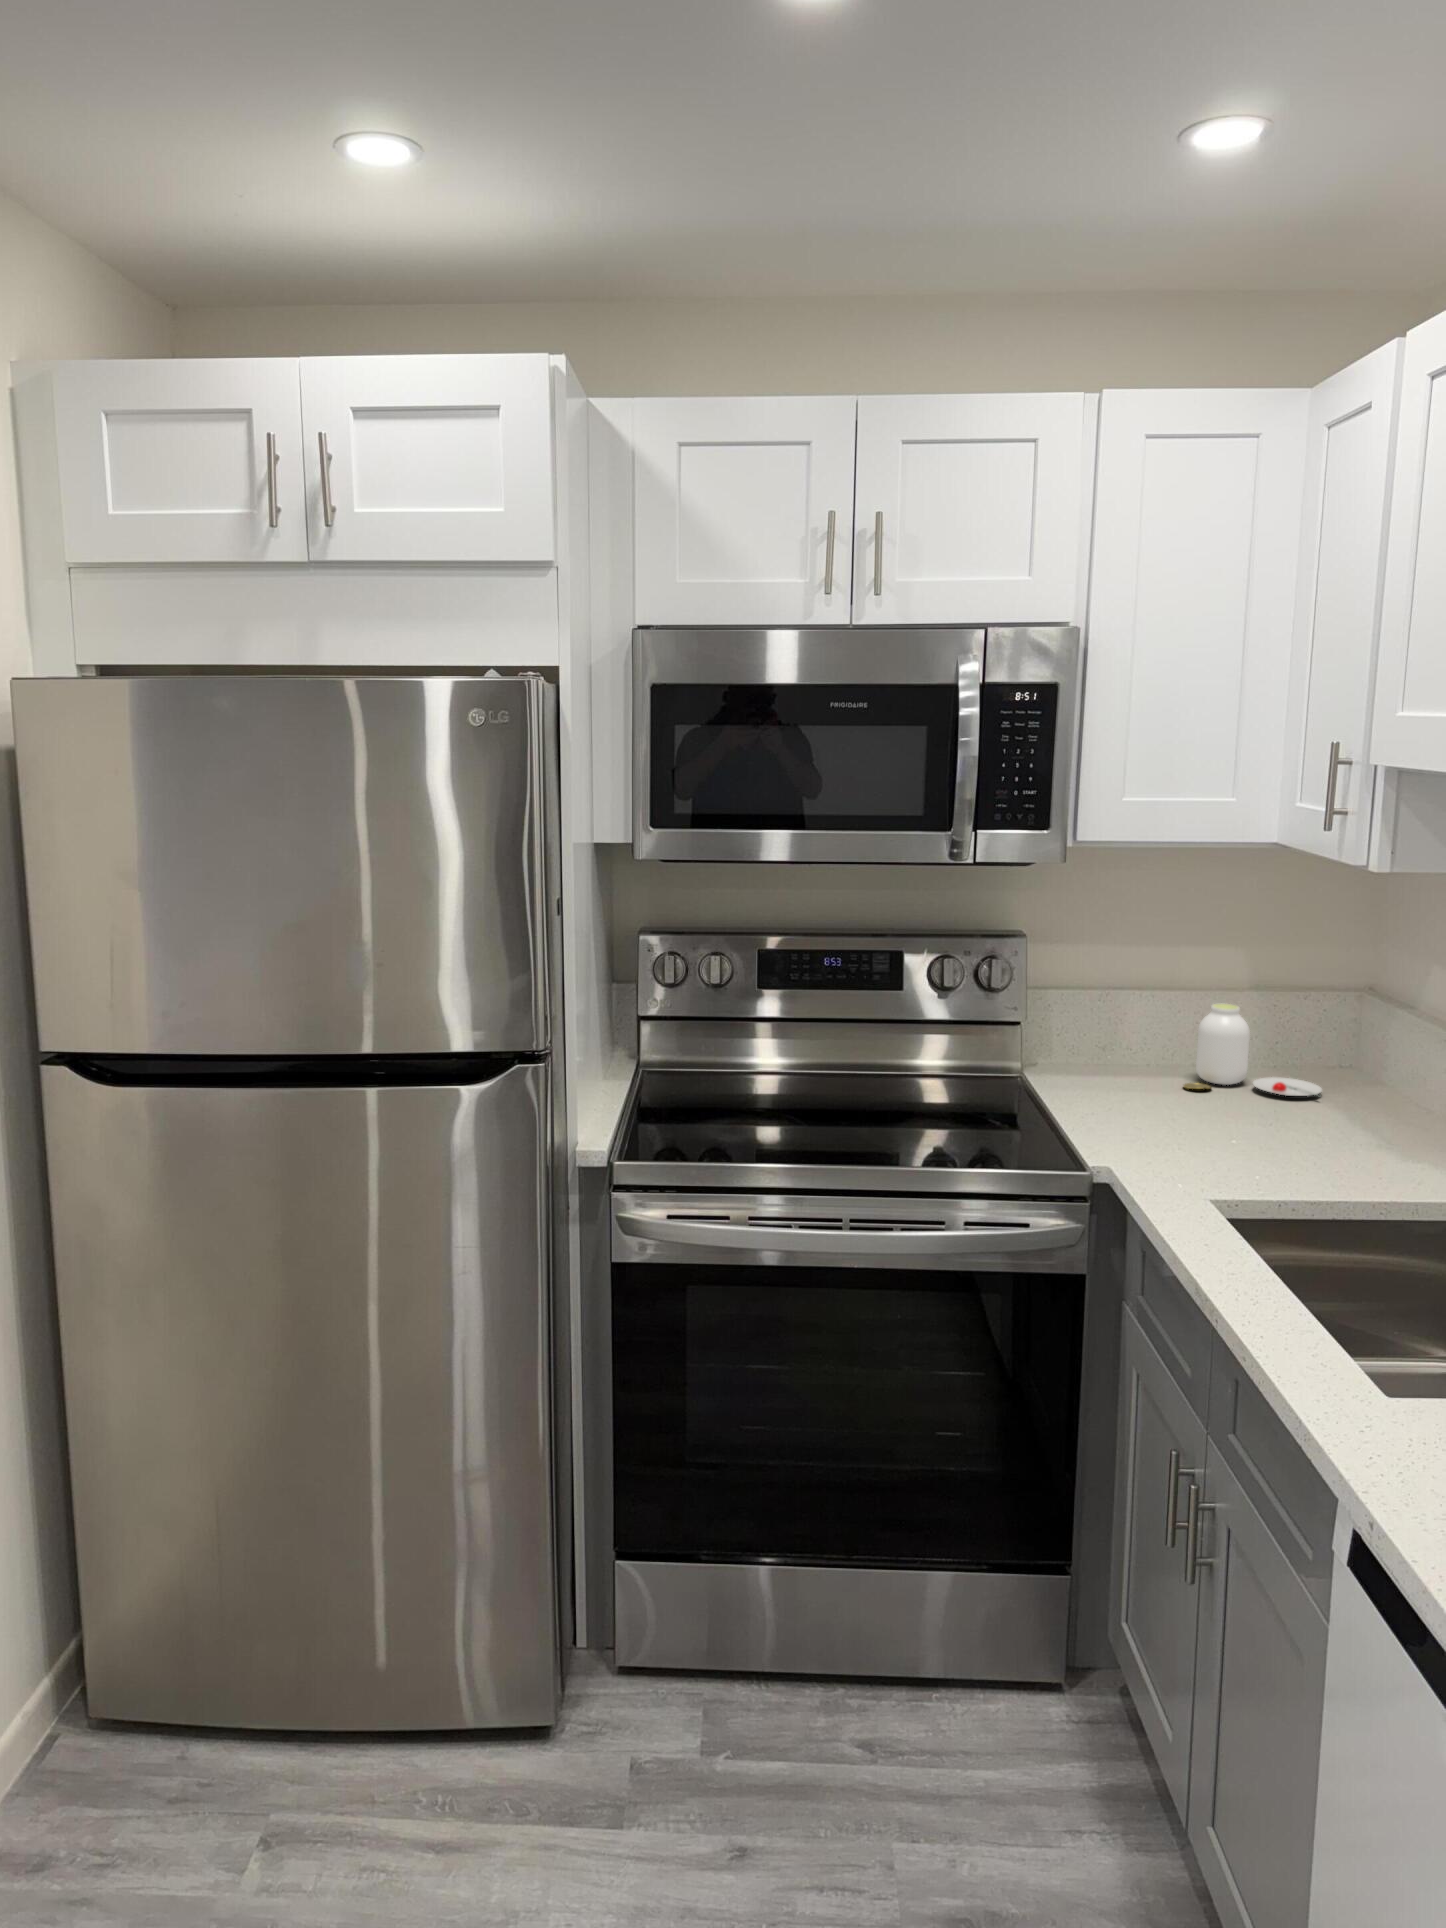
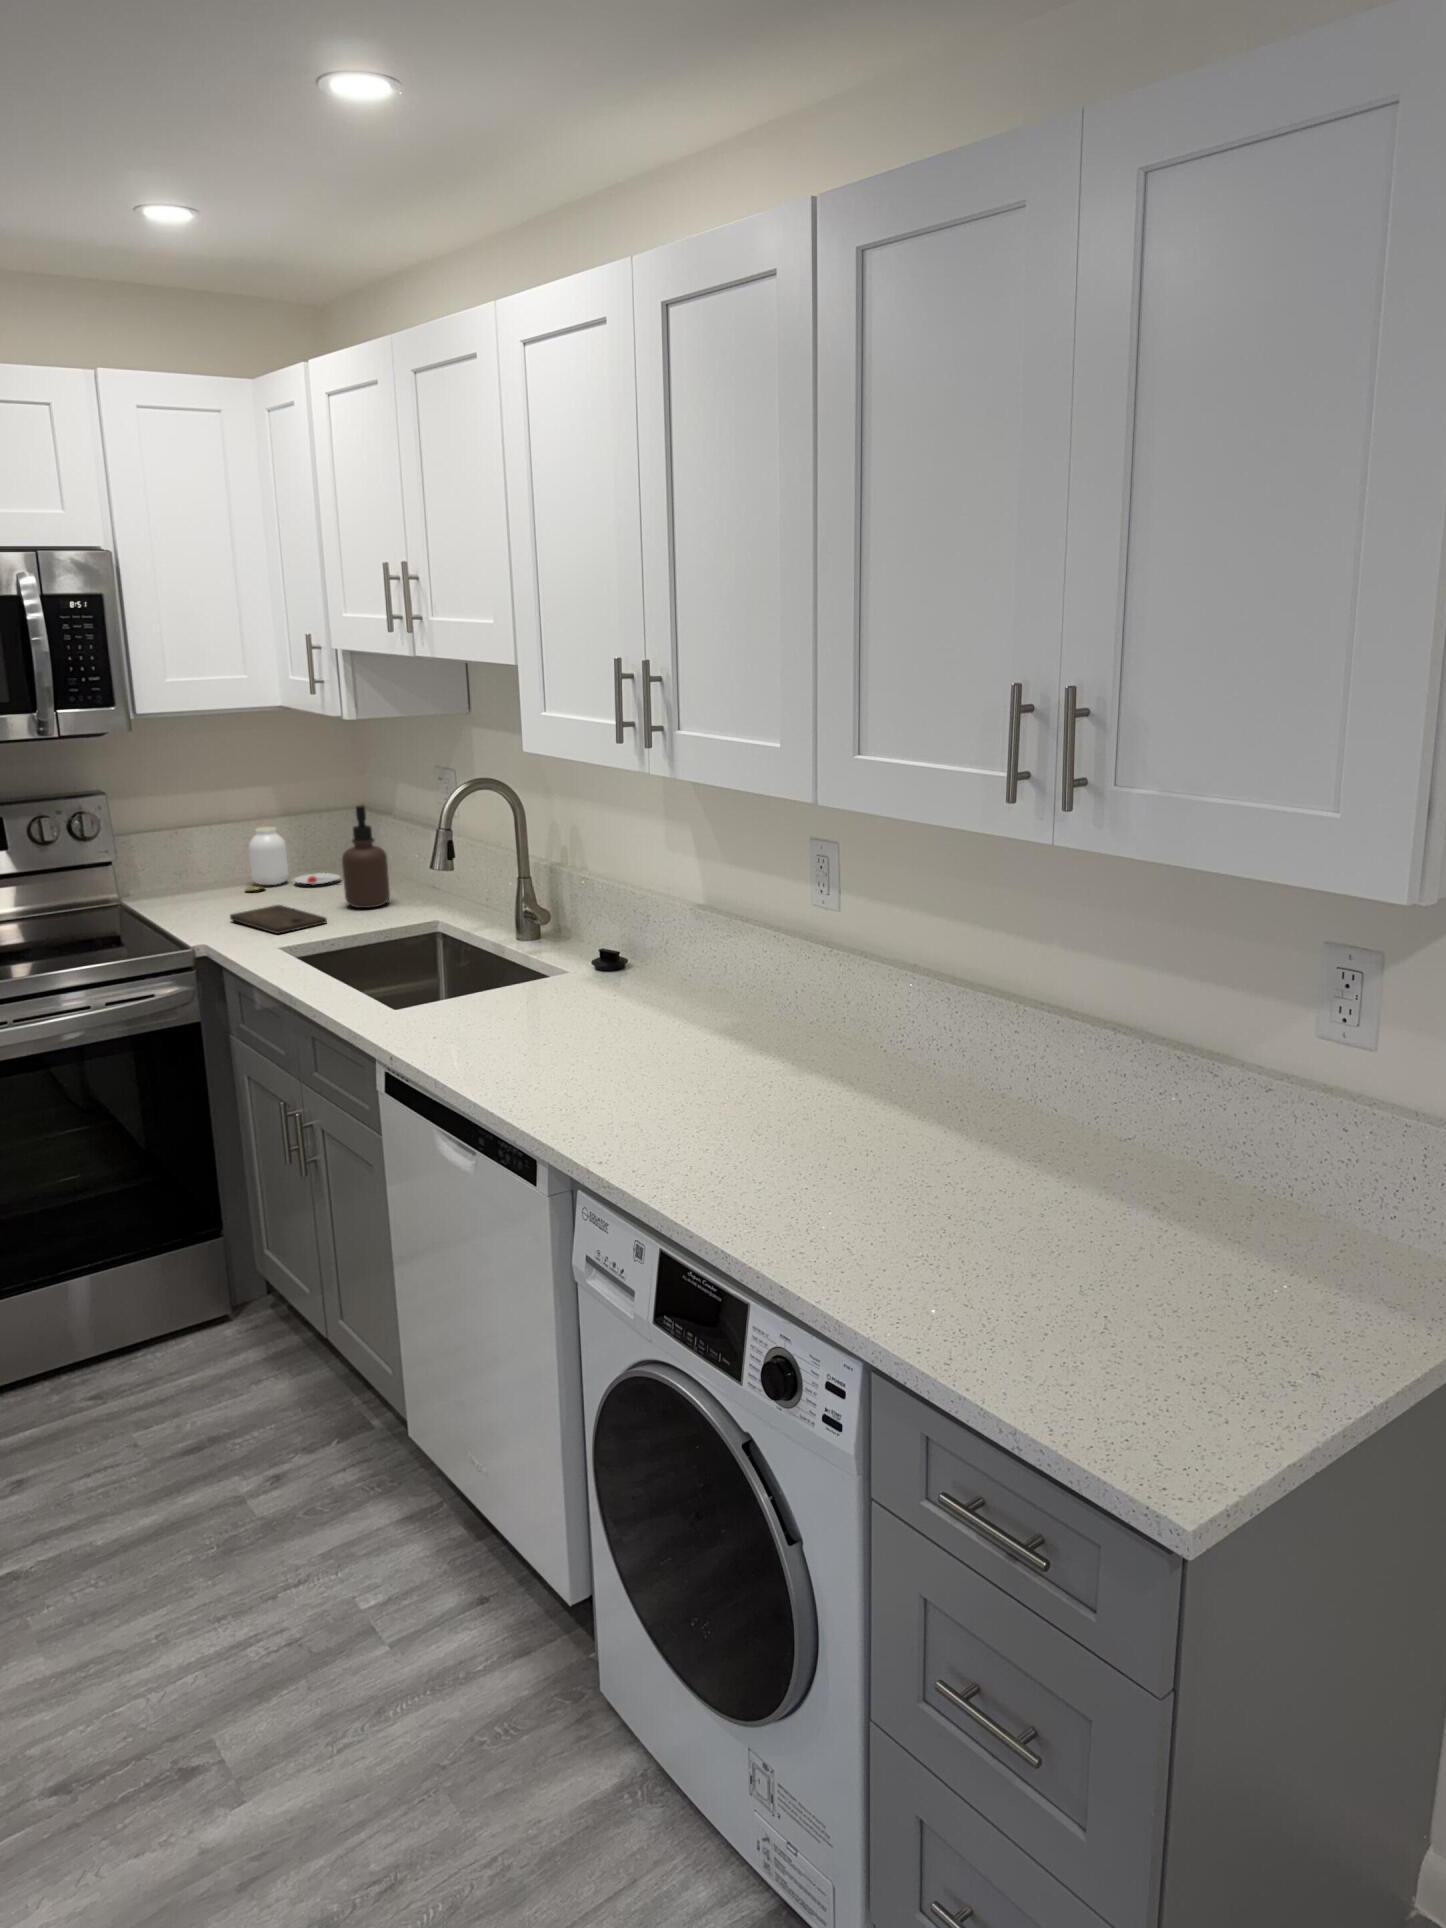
soap dispenser: none [1325,1000,1401,1155] -> present [342,805,390,908]
cutting board: none [1152,1122,1291,1173] -> present [230,905,327,934]

